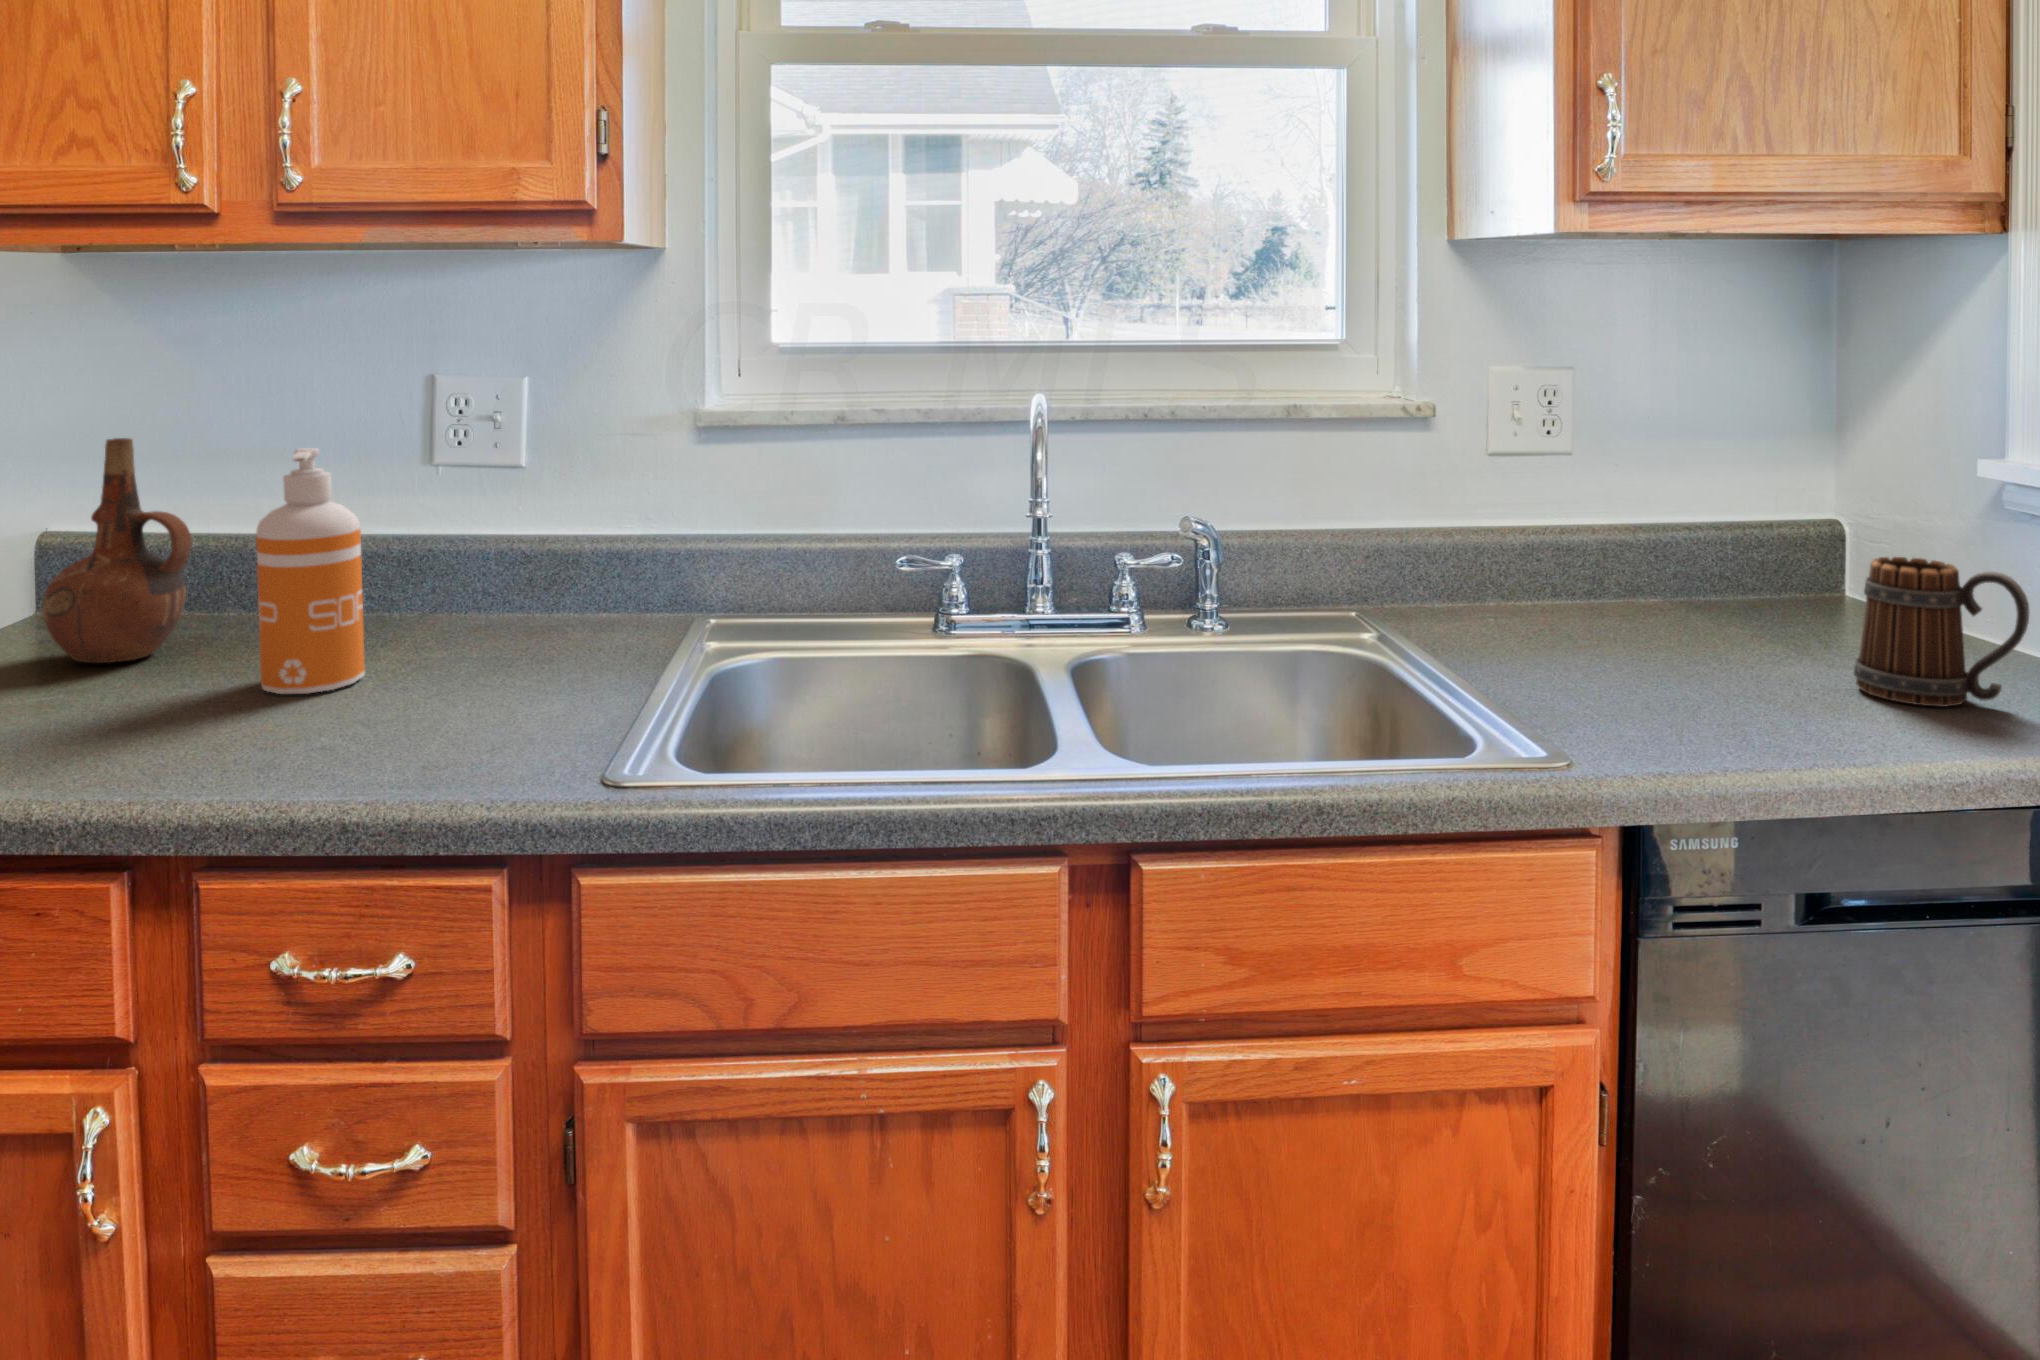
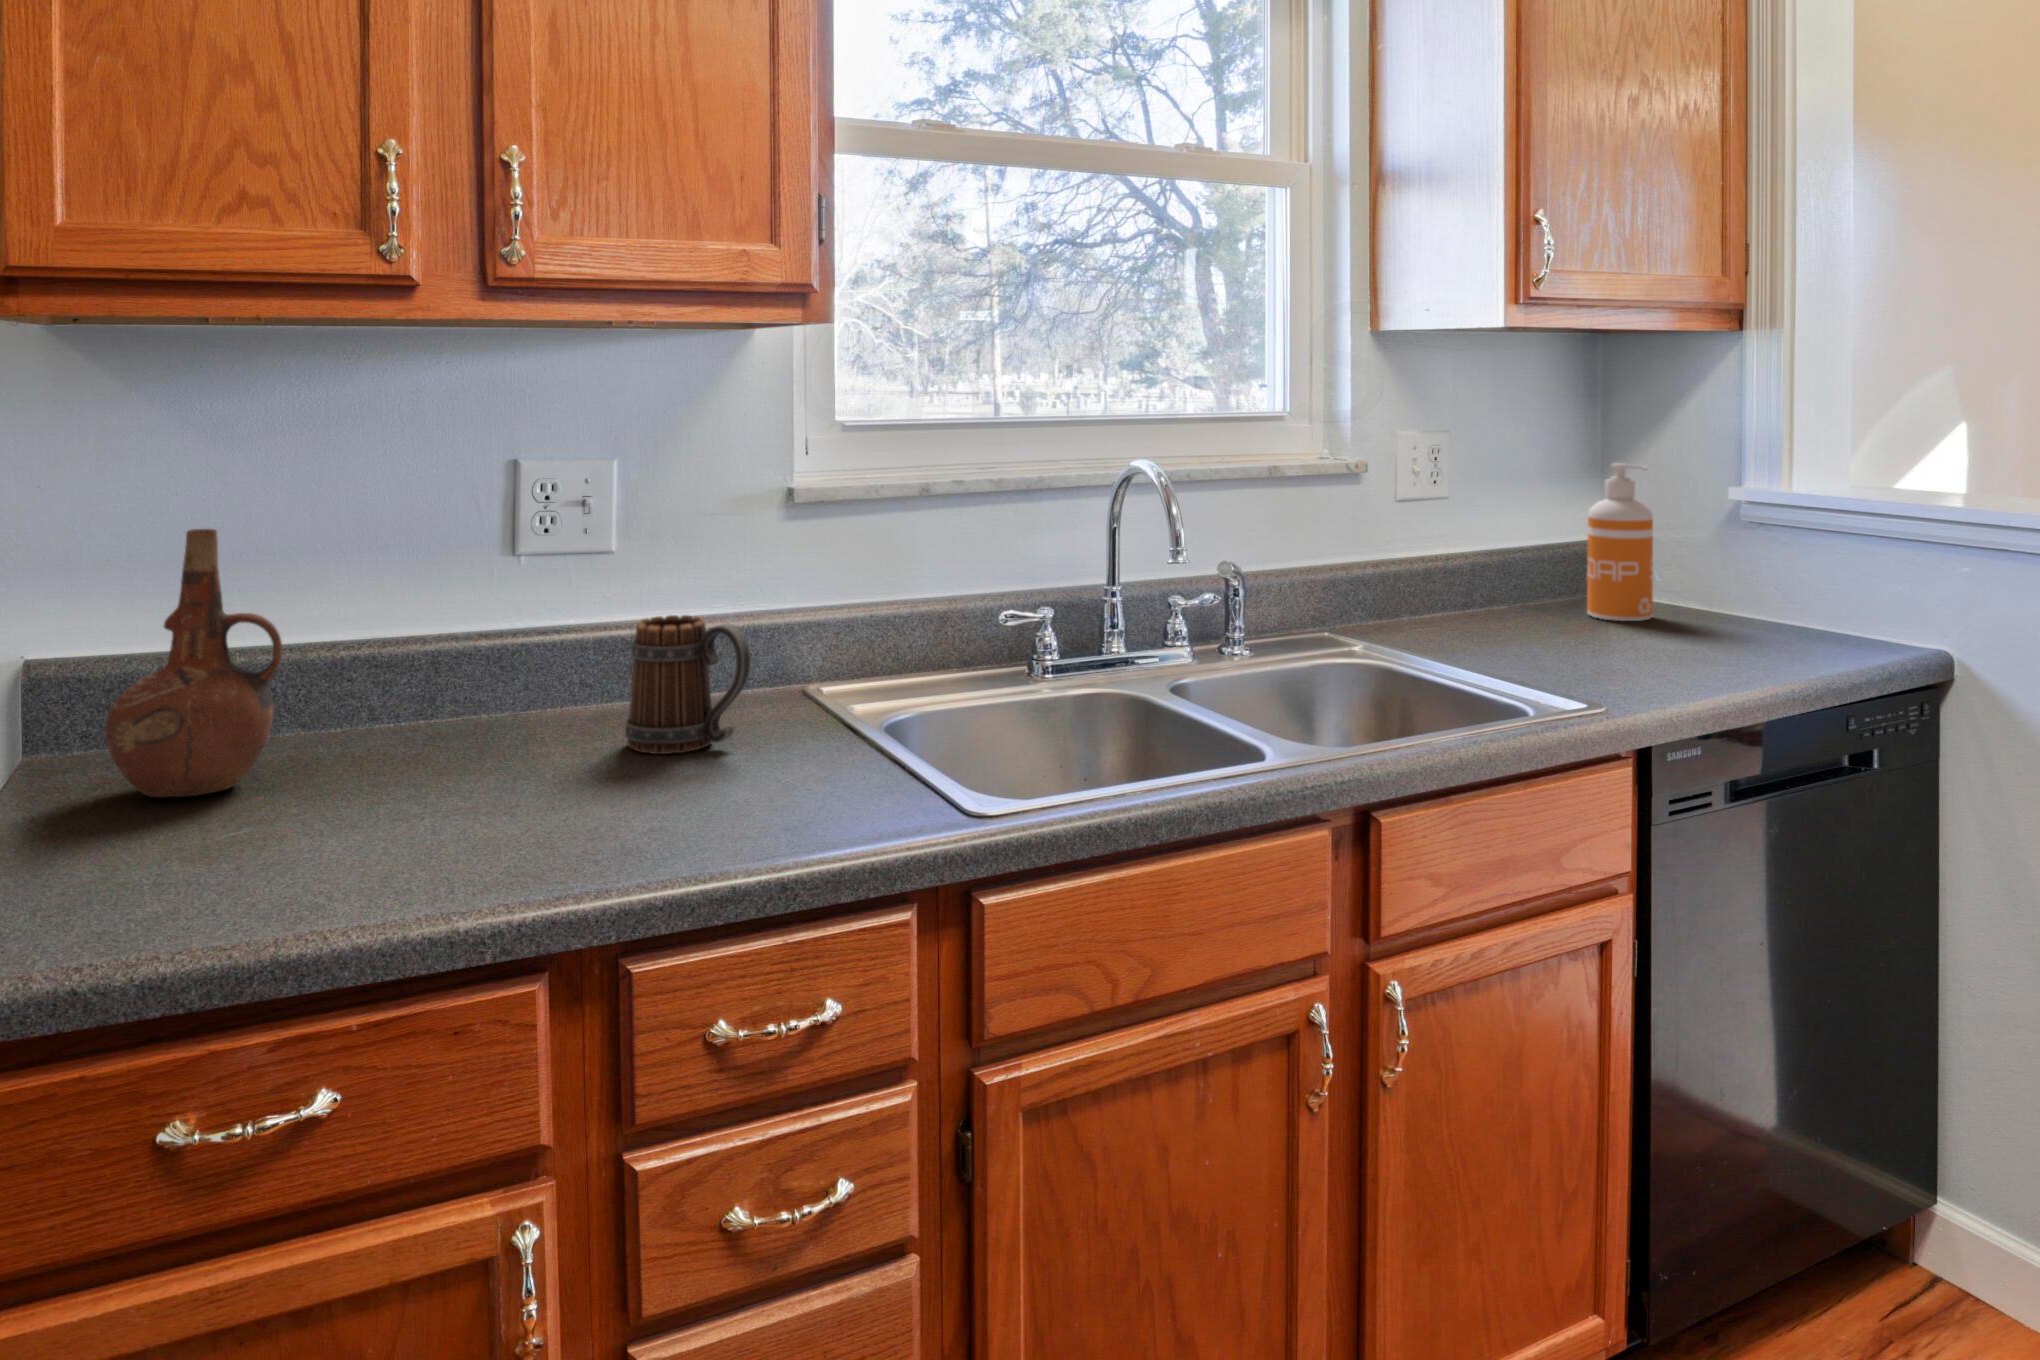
soap dispenser: present [256,448,365,694] -> present [1587,463,1653,621]
mug: present [1854,557,2029,707] -> present [625,615,751,754]

